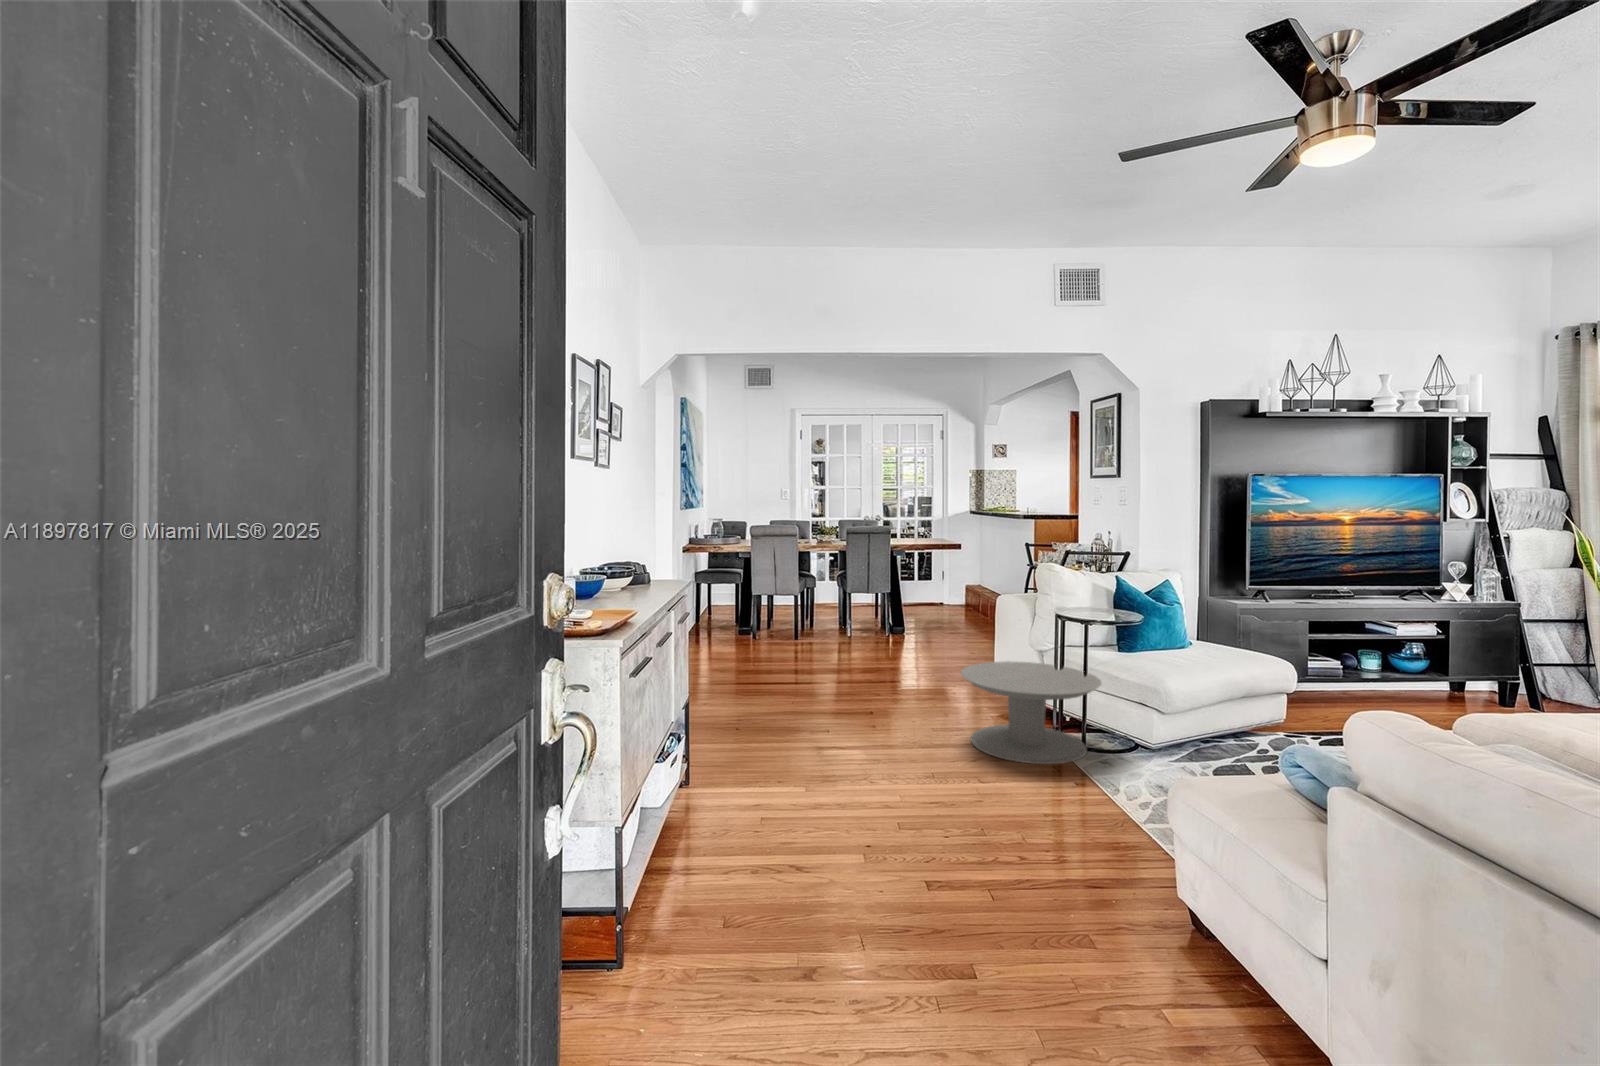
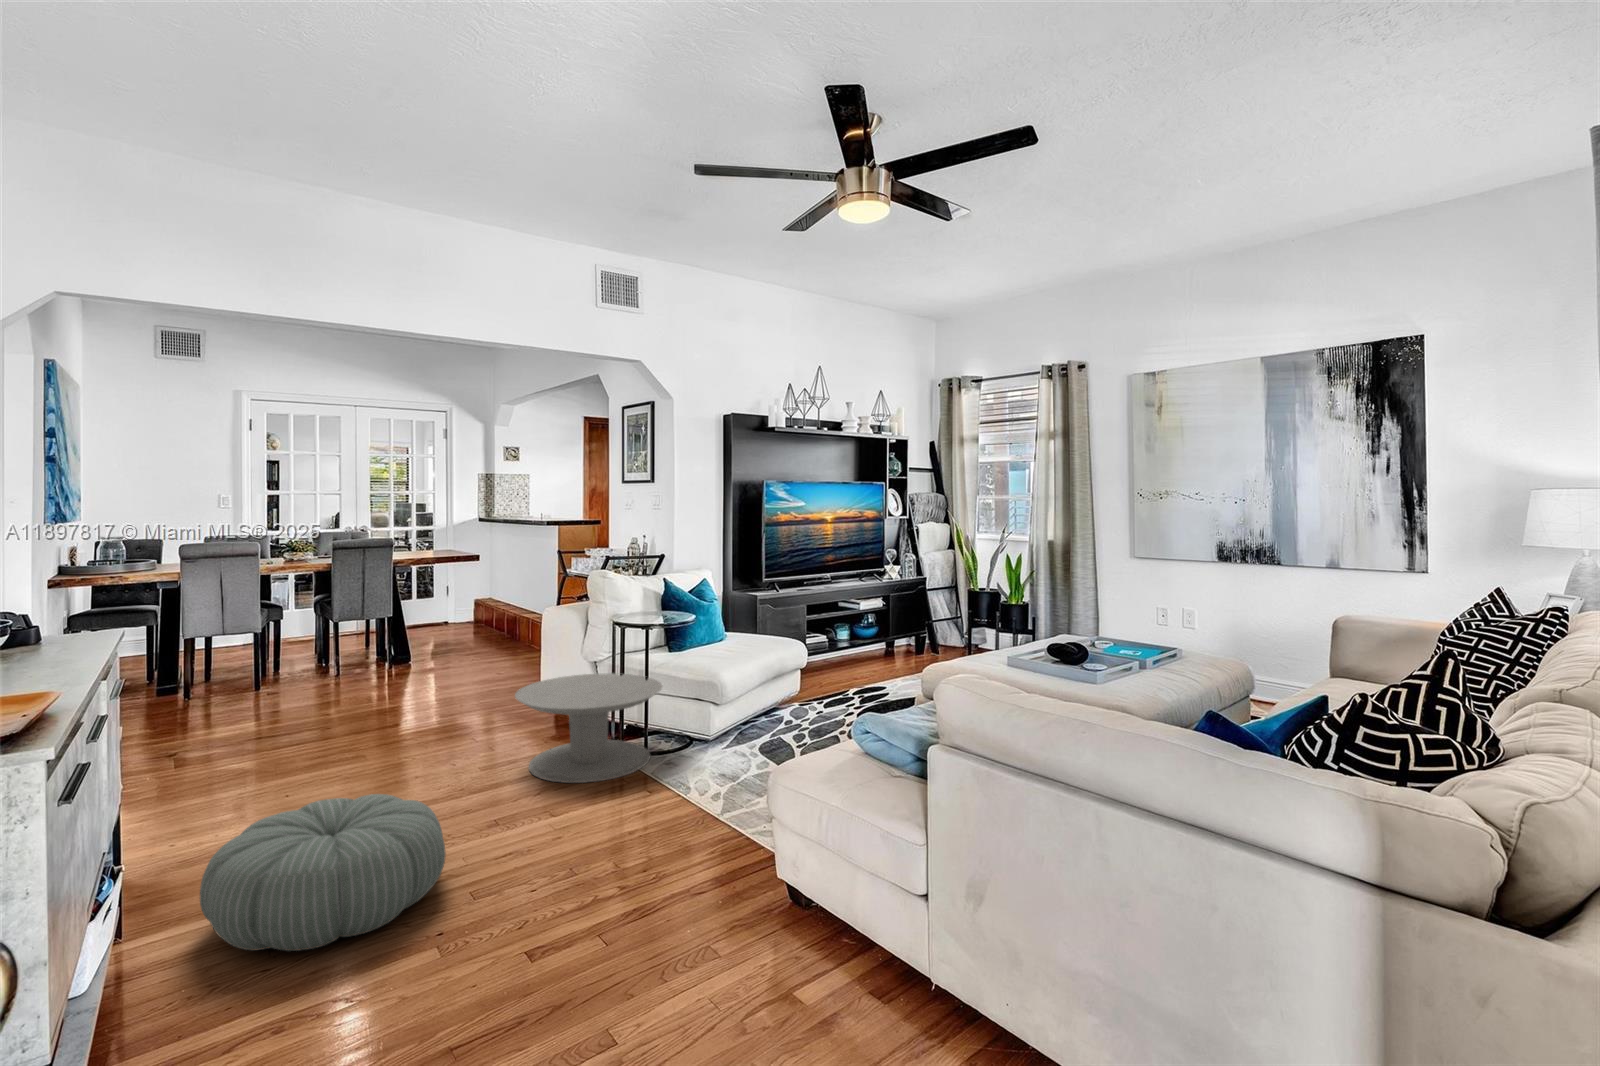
pouf: none [727,726,883,830] -> present [200,794,446,951]

